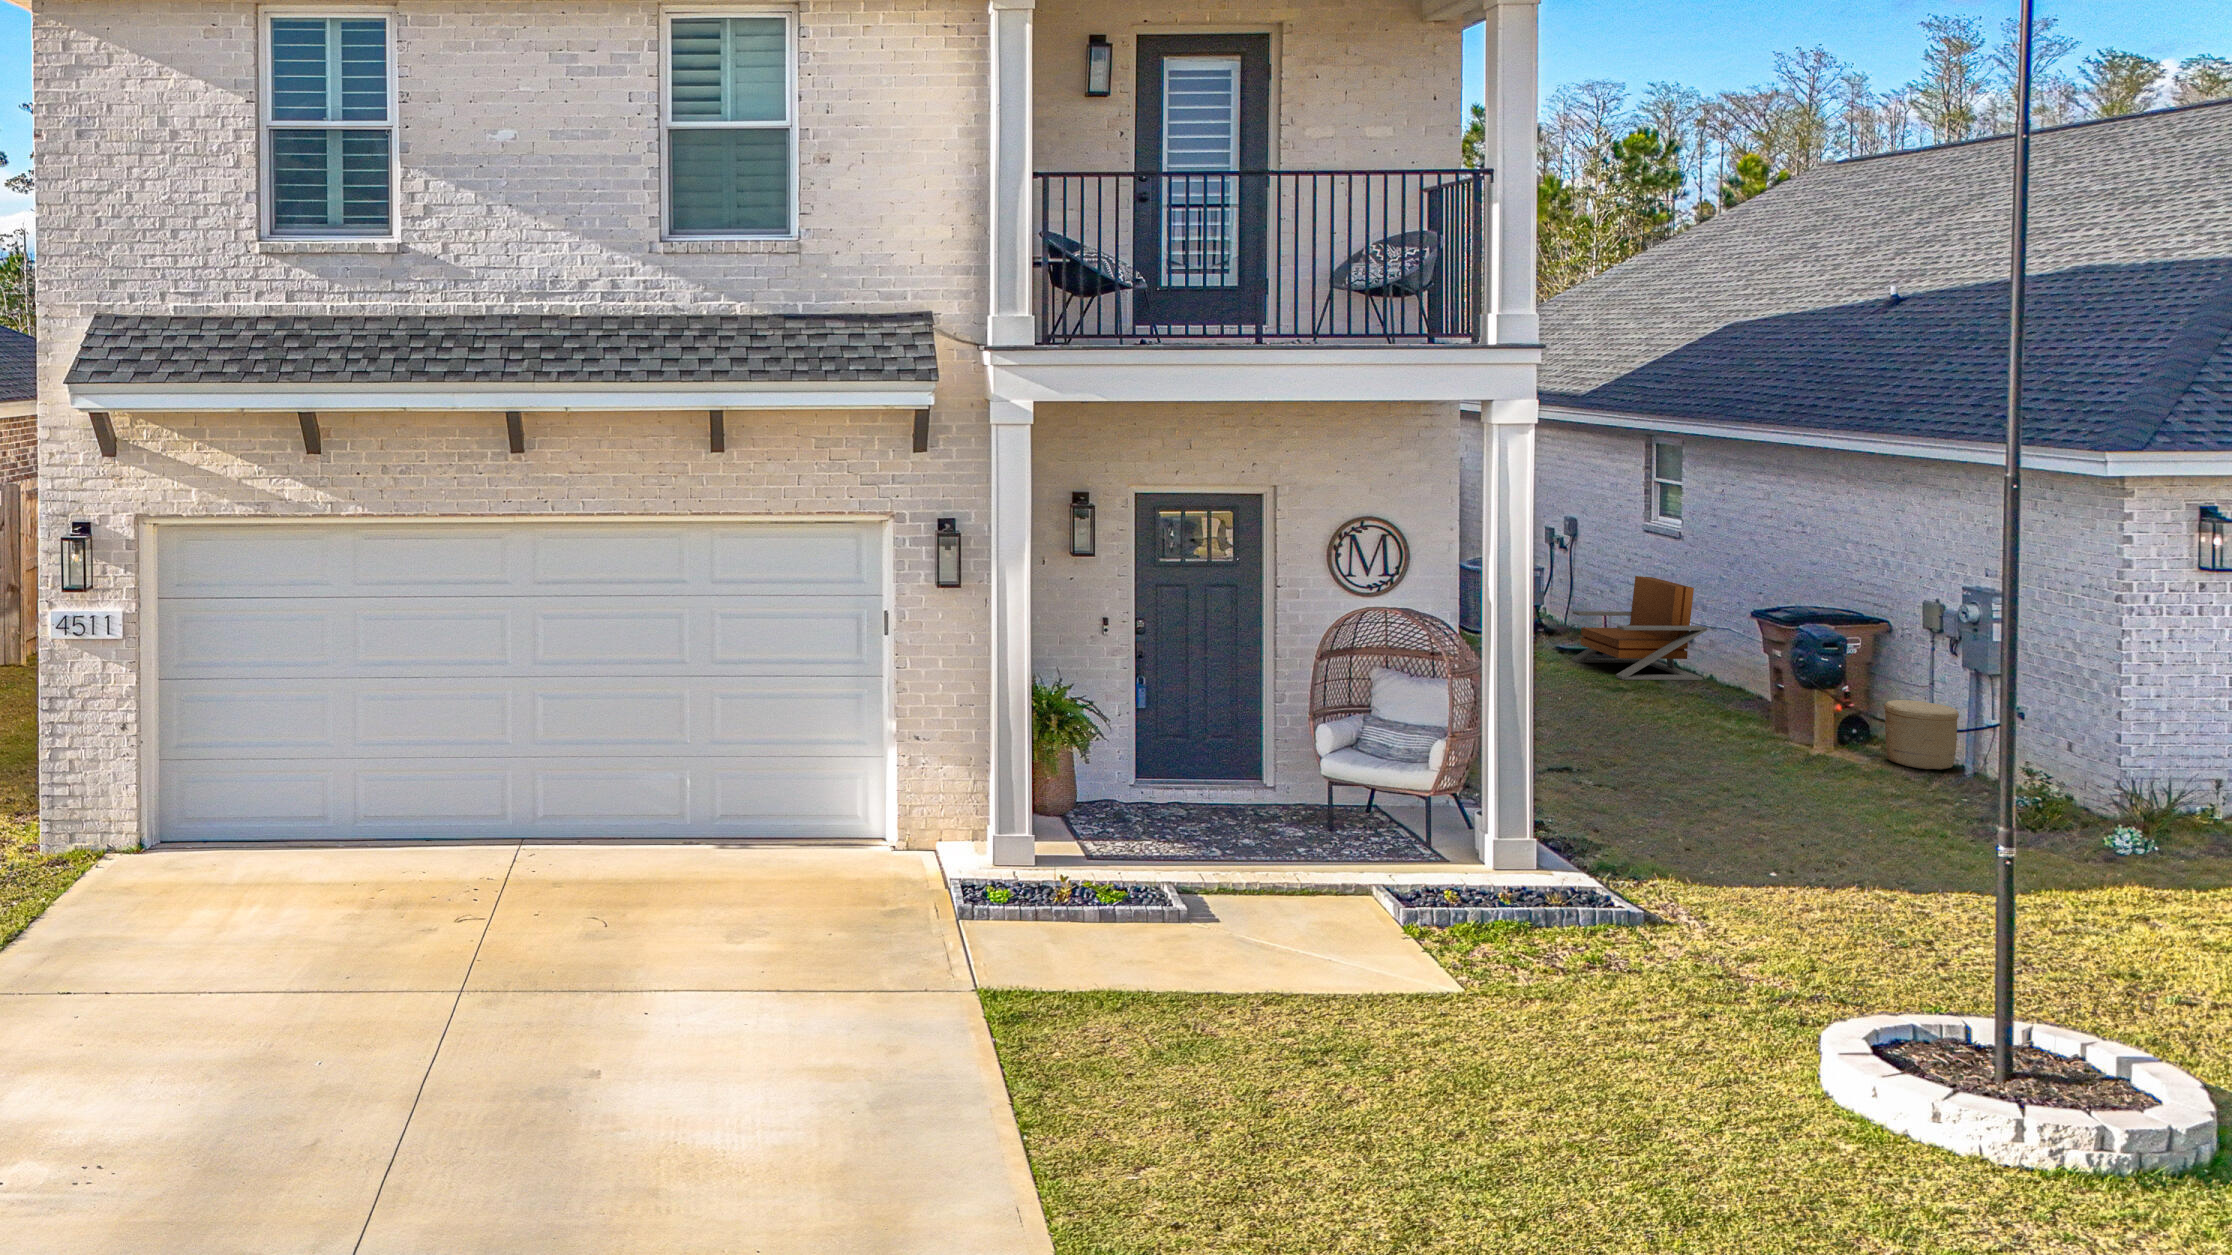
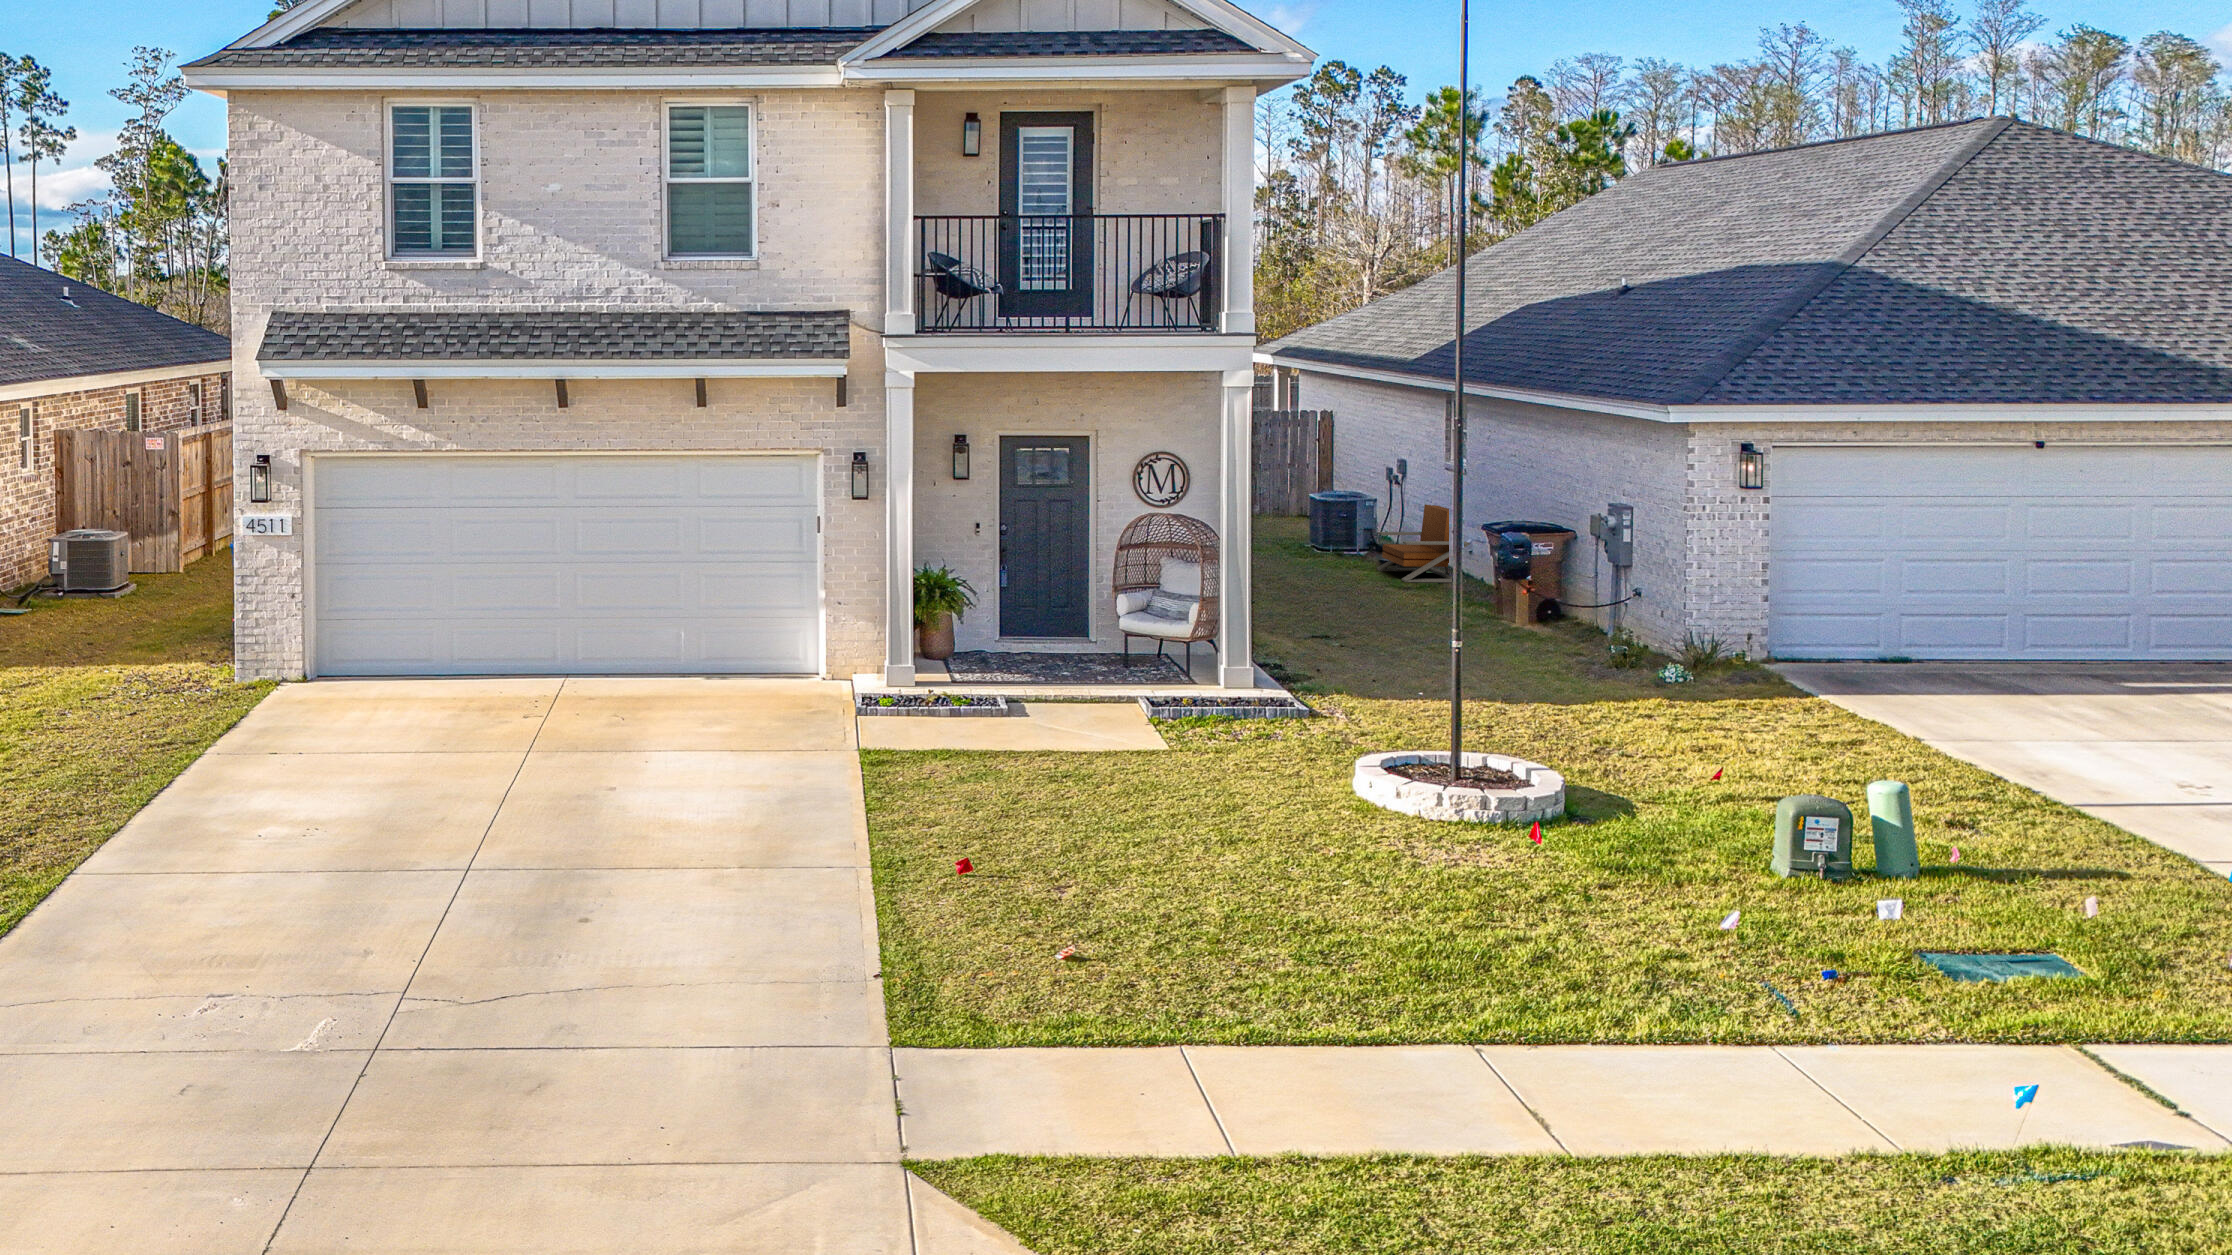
woven basket: present [1884,700,1959,769] -> none [1554,588,1603,636]

